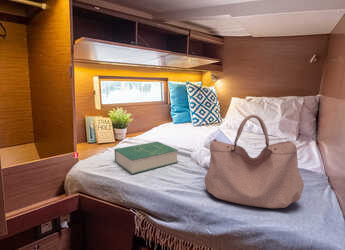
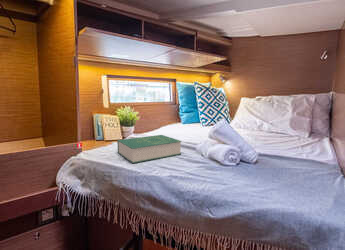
handbag: present [205,115,304,208] -> none [206,95,314,194]

